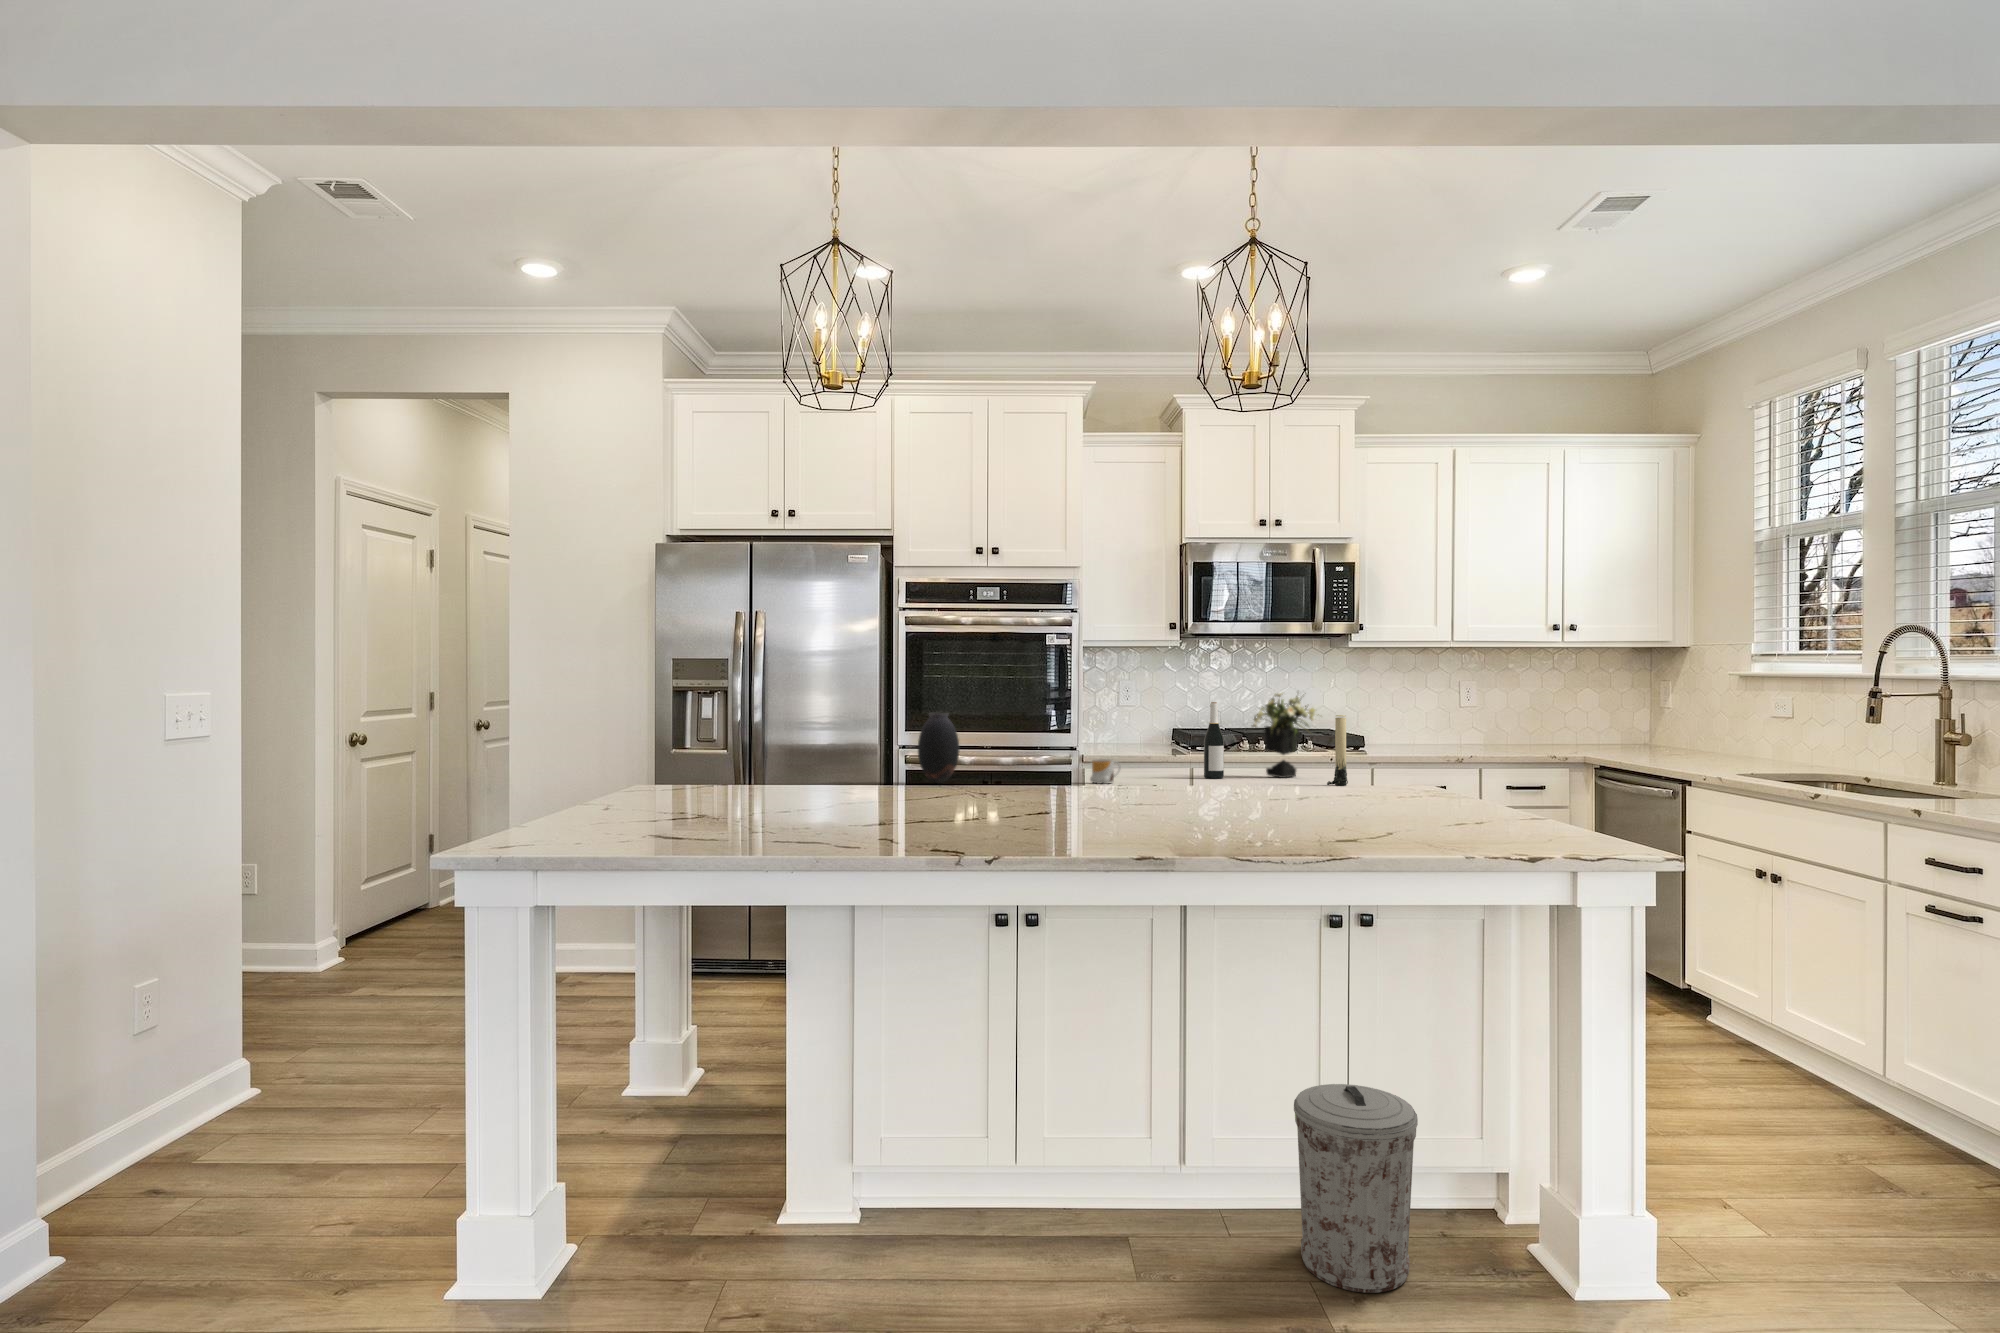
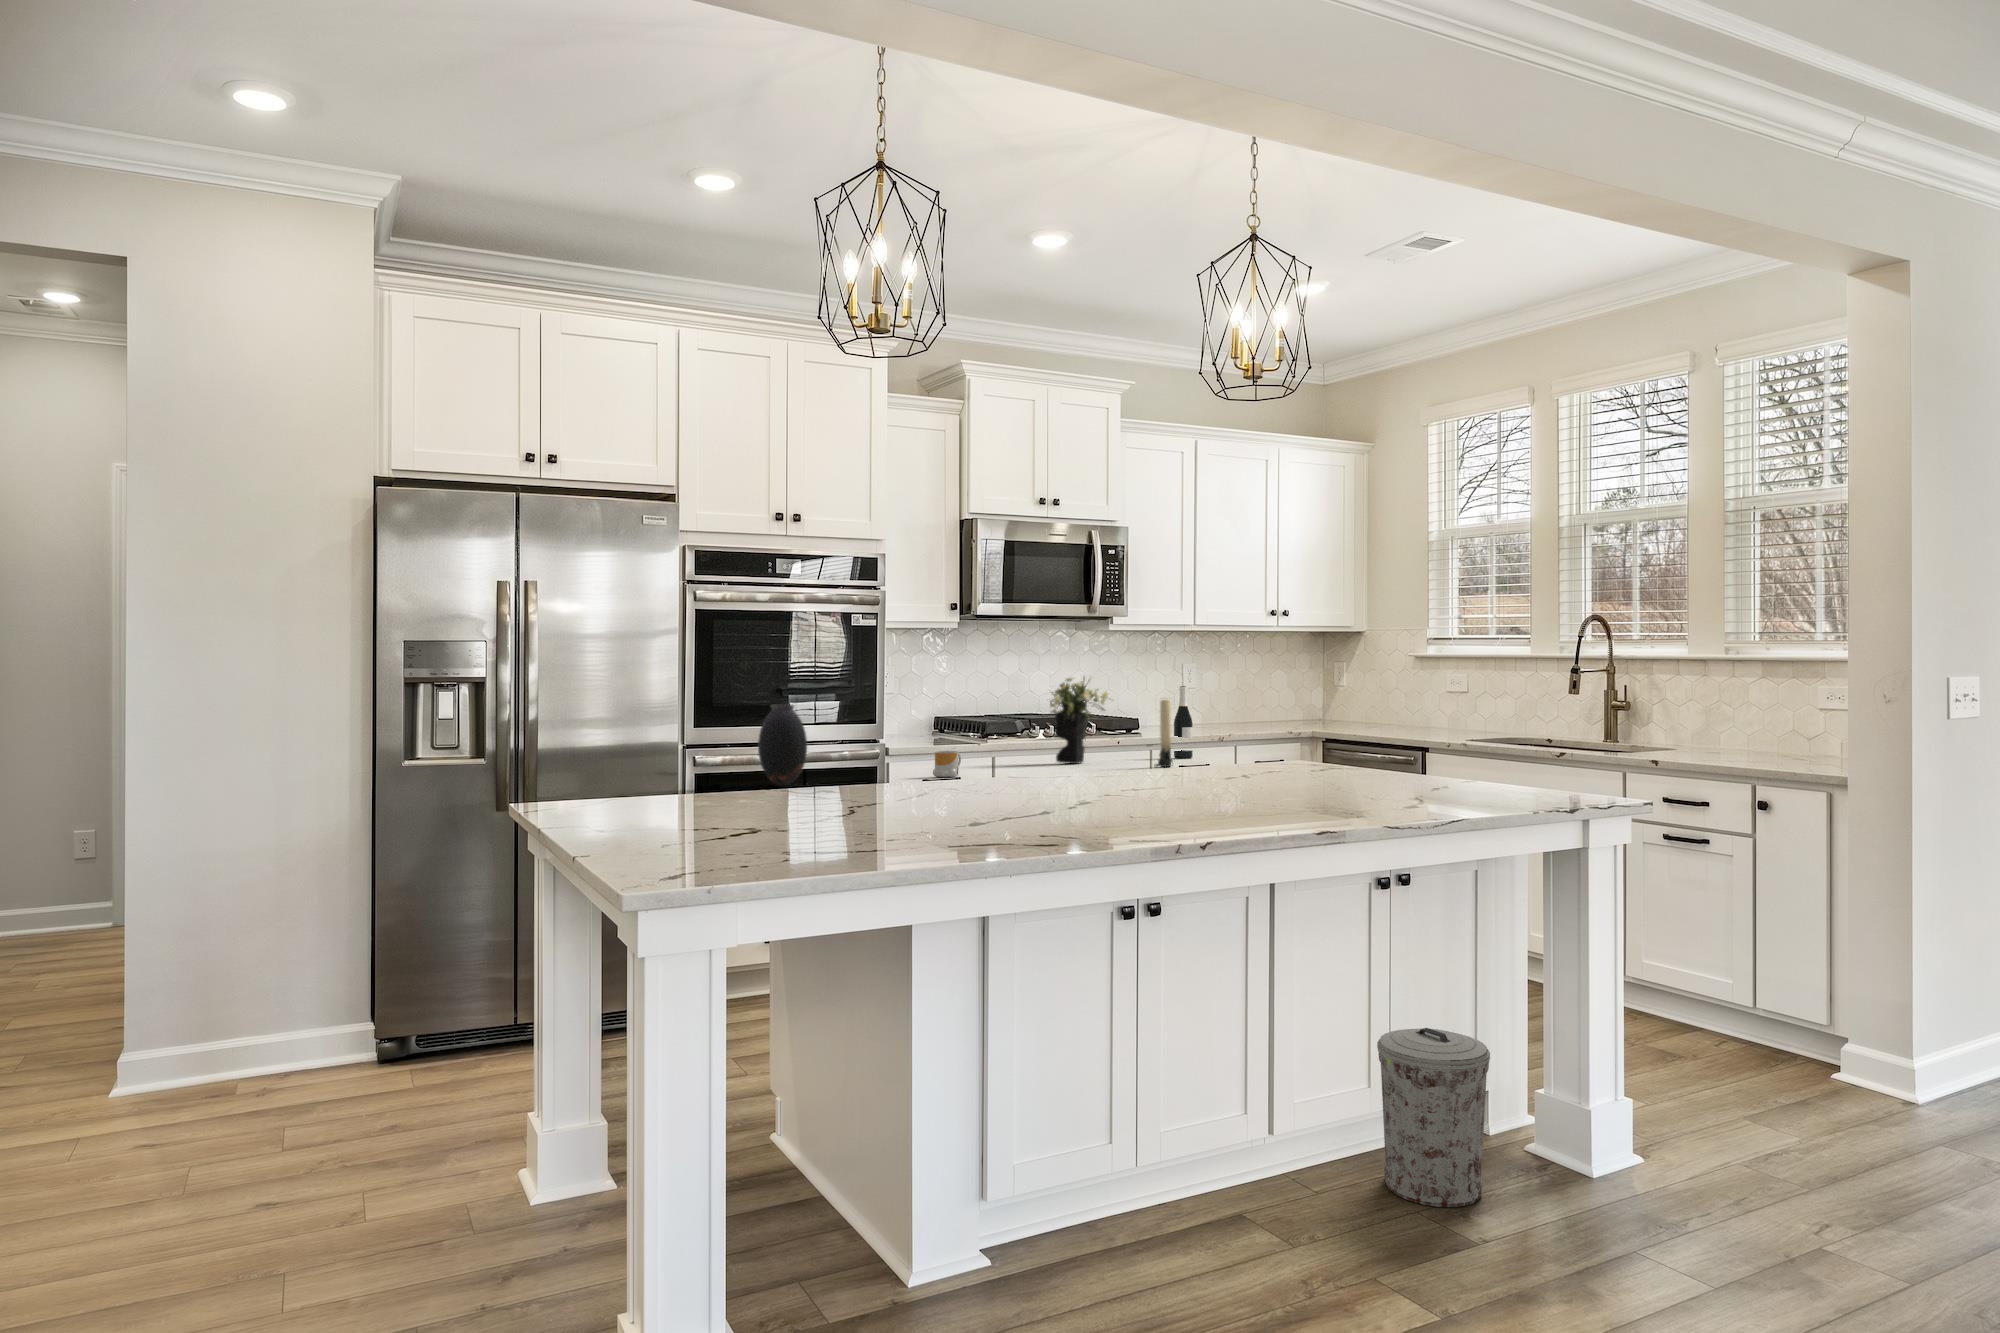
wine bottle: present [1204,702,1224,779] -> present [1174,686,1193,759]

